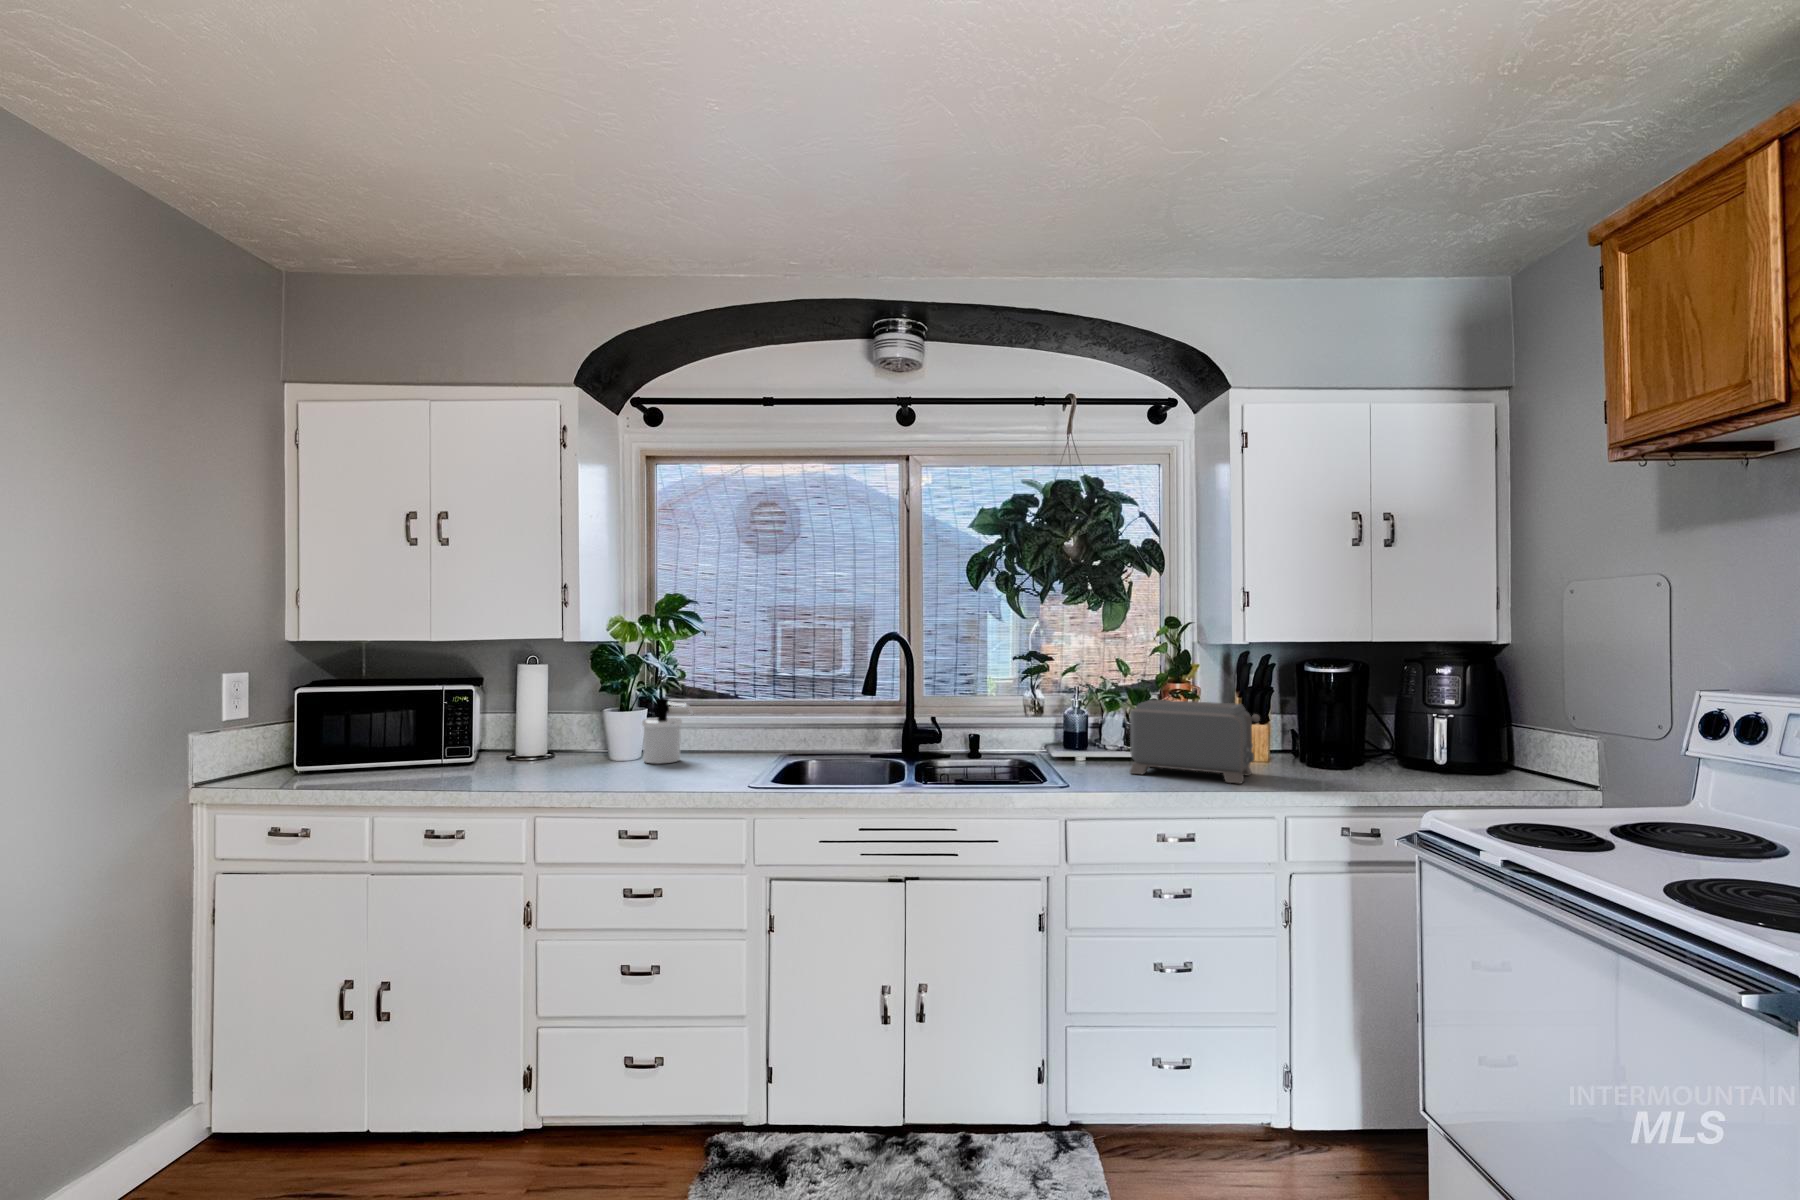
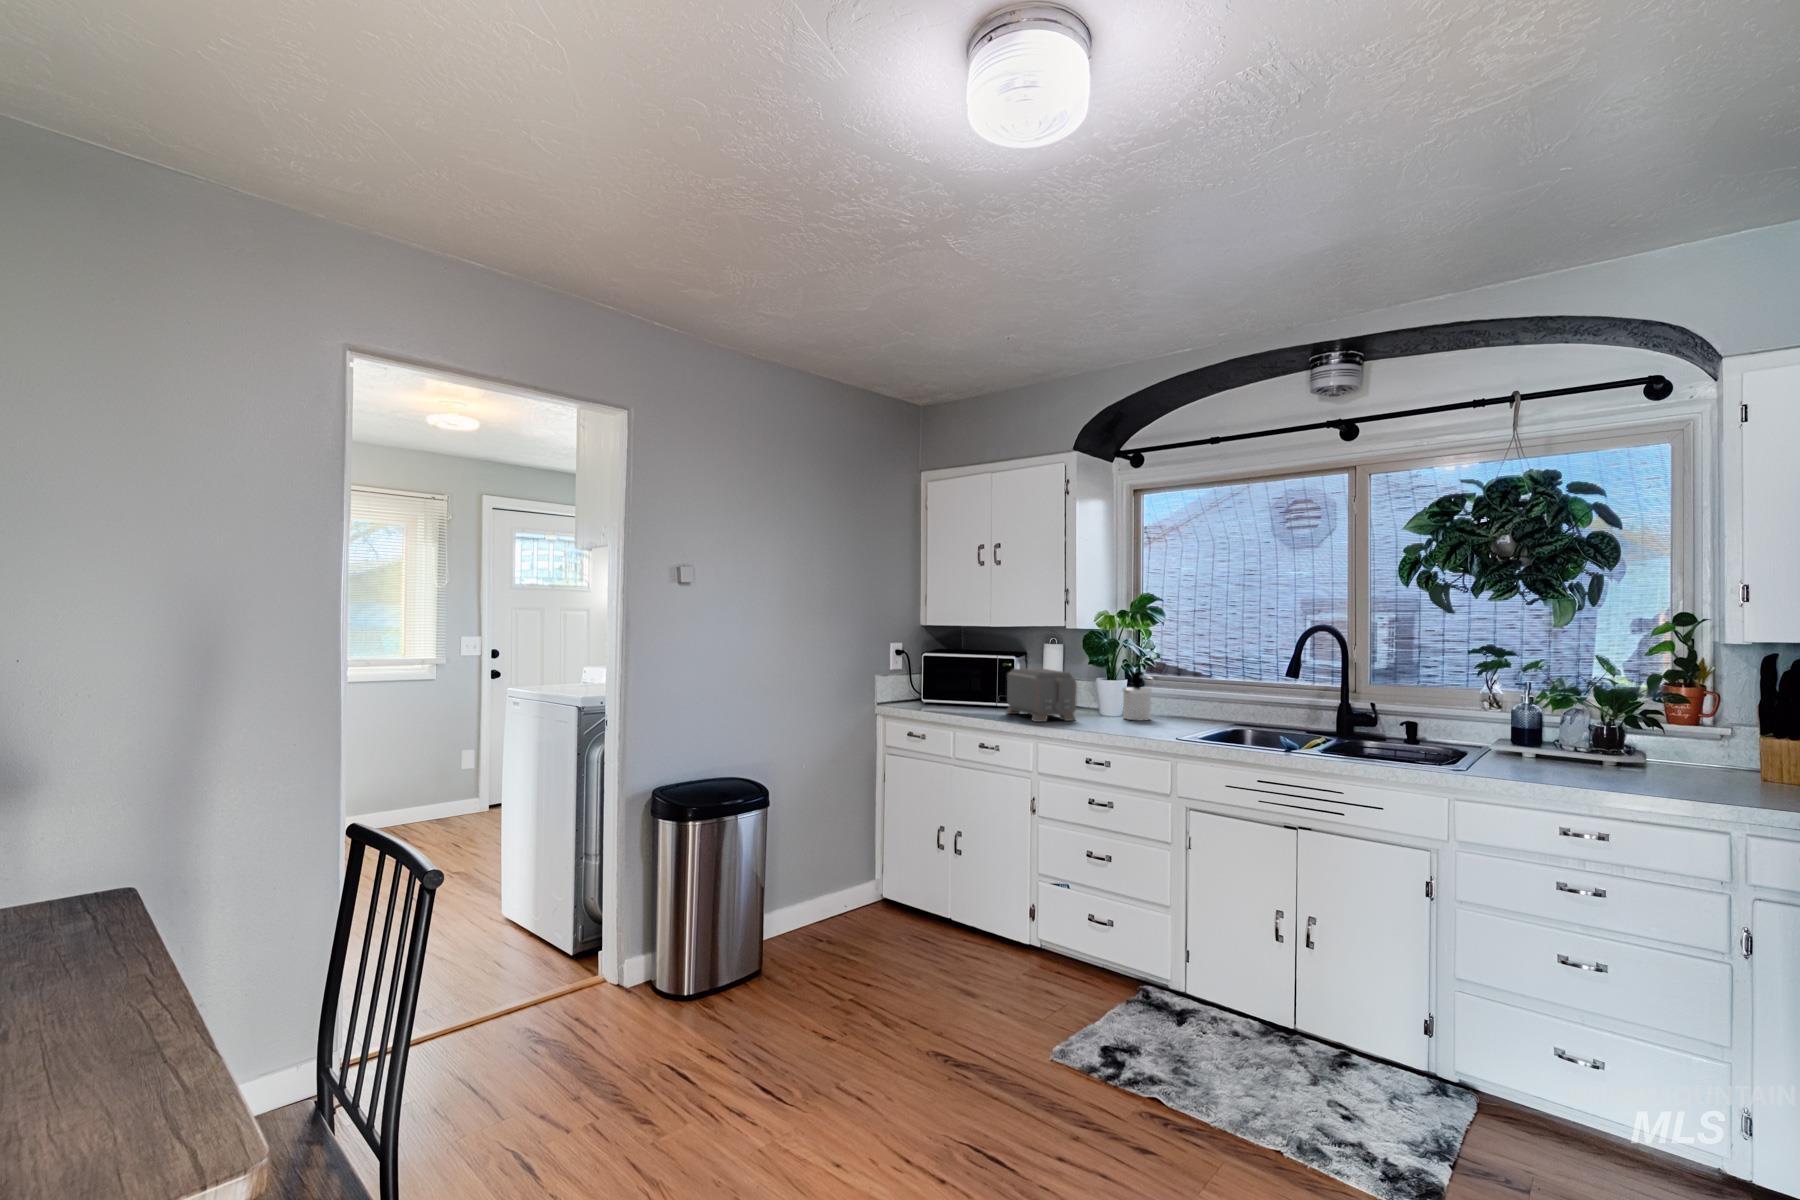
toaster: present [1130,700,1260,783] -> present [1006,668,1077,722]

